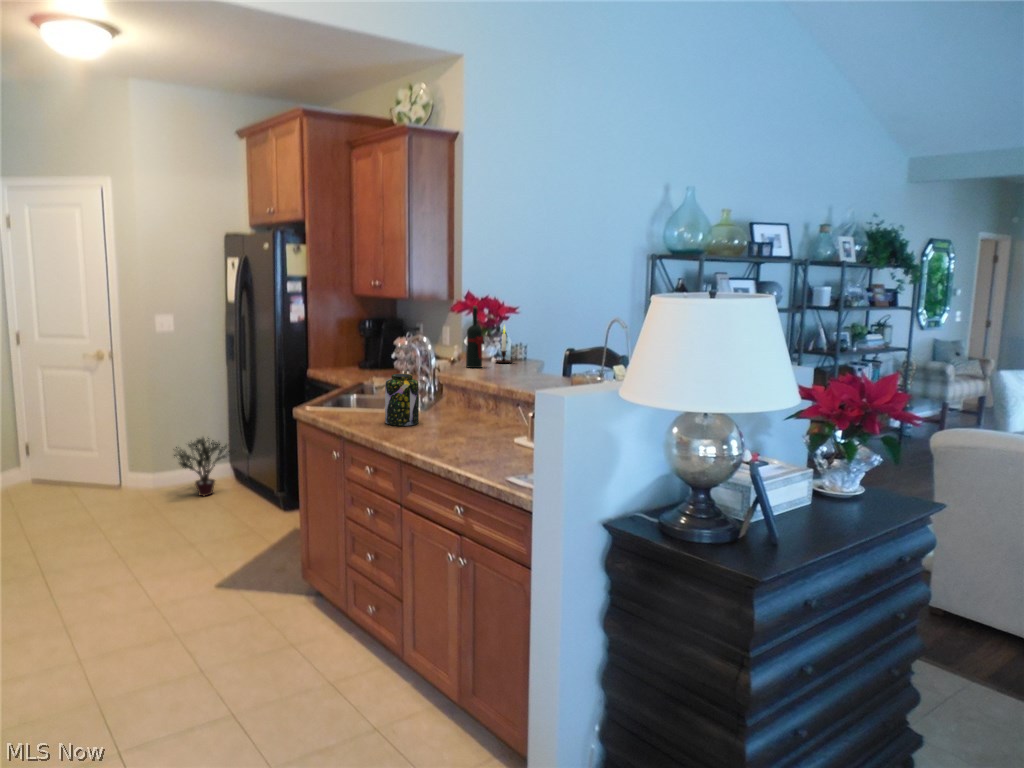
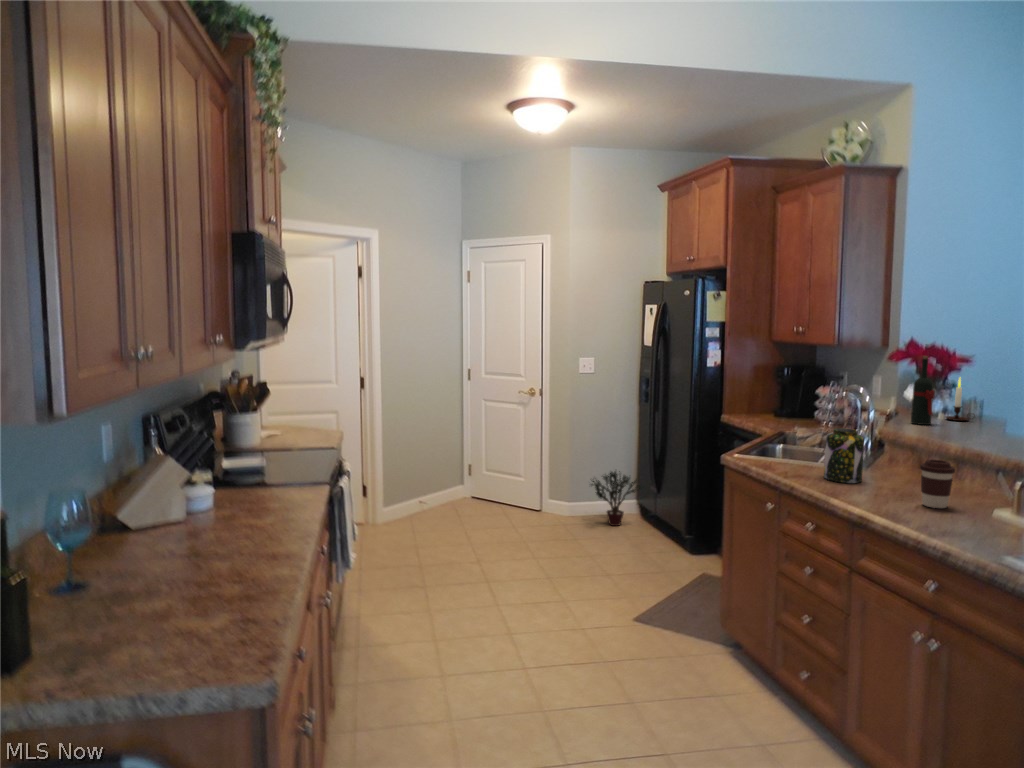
coffee cup: none [459,397,487,441] -> present [920,459,955,508]

